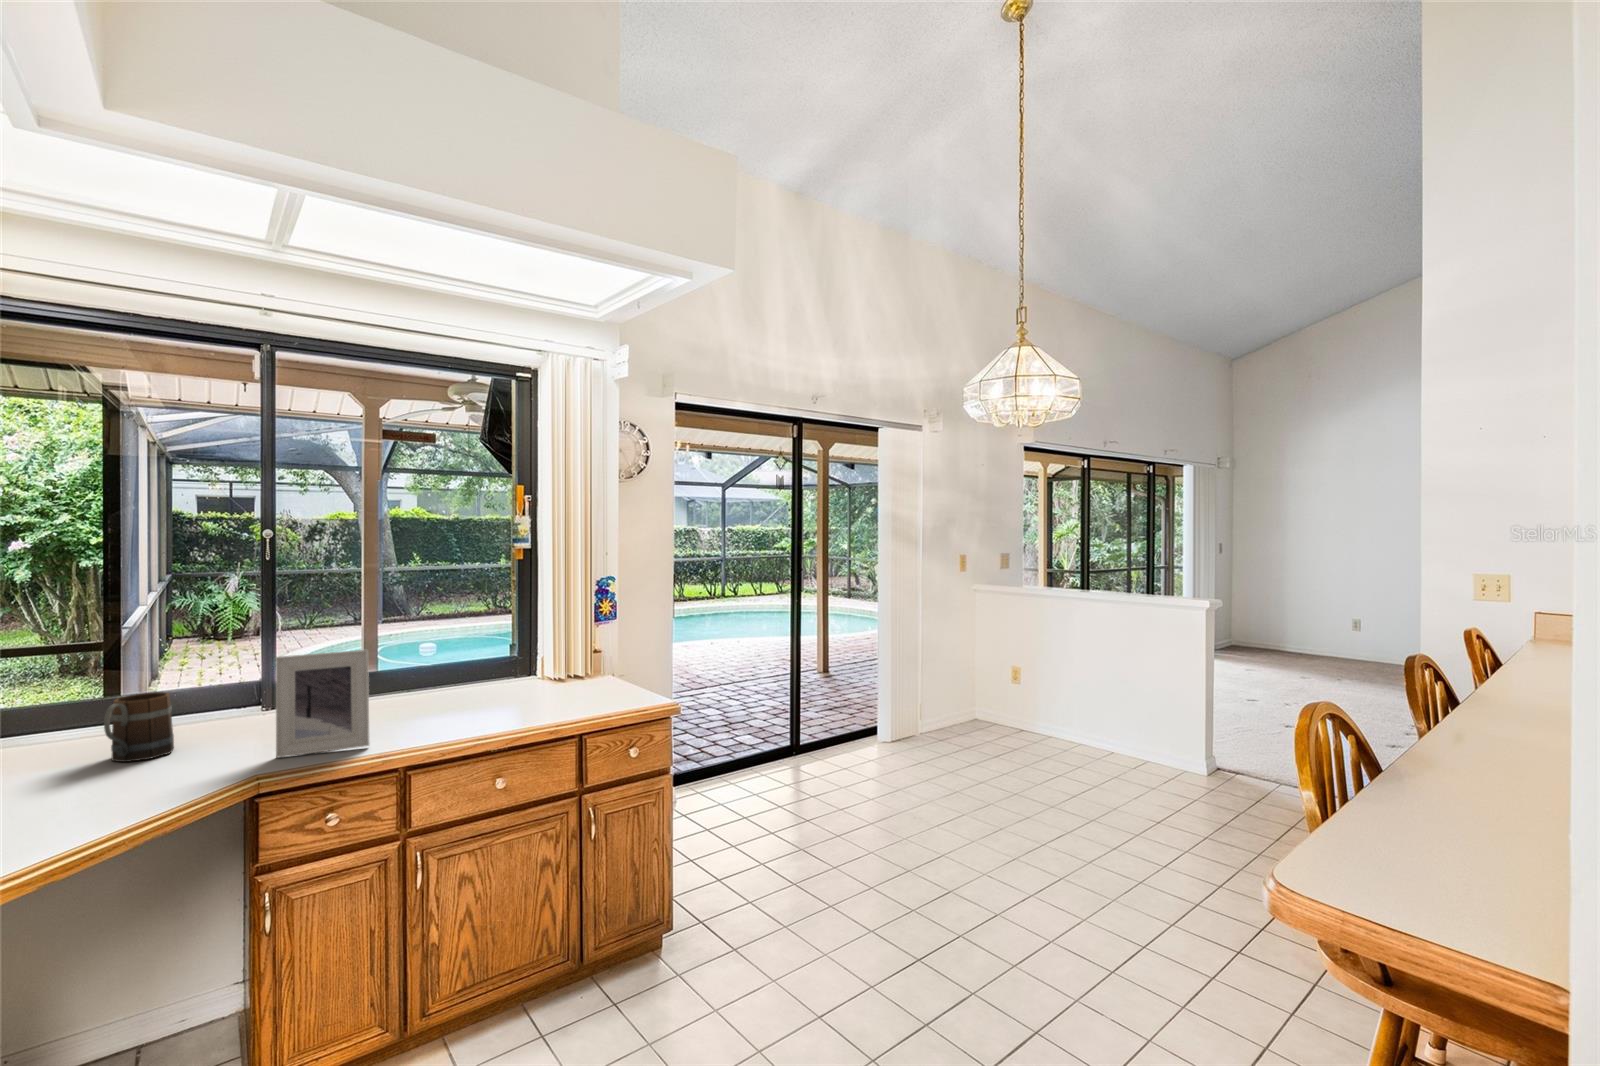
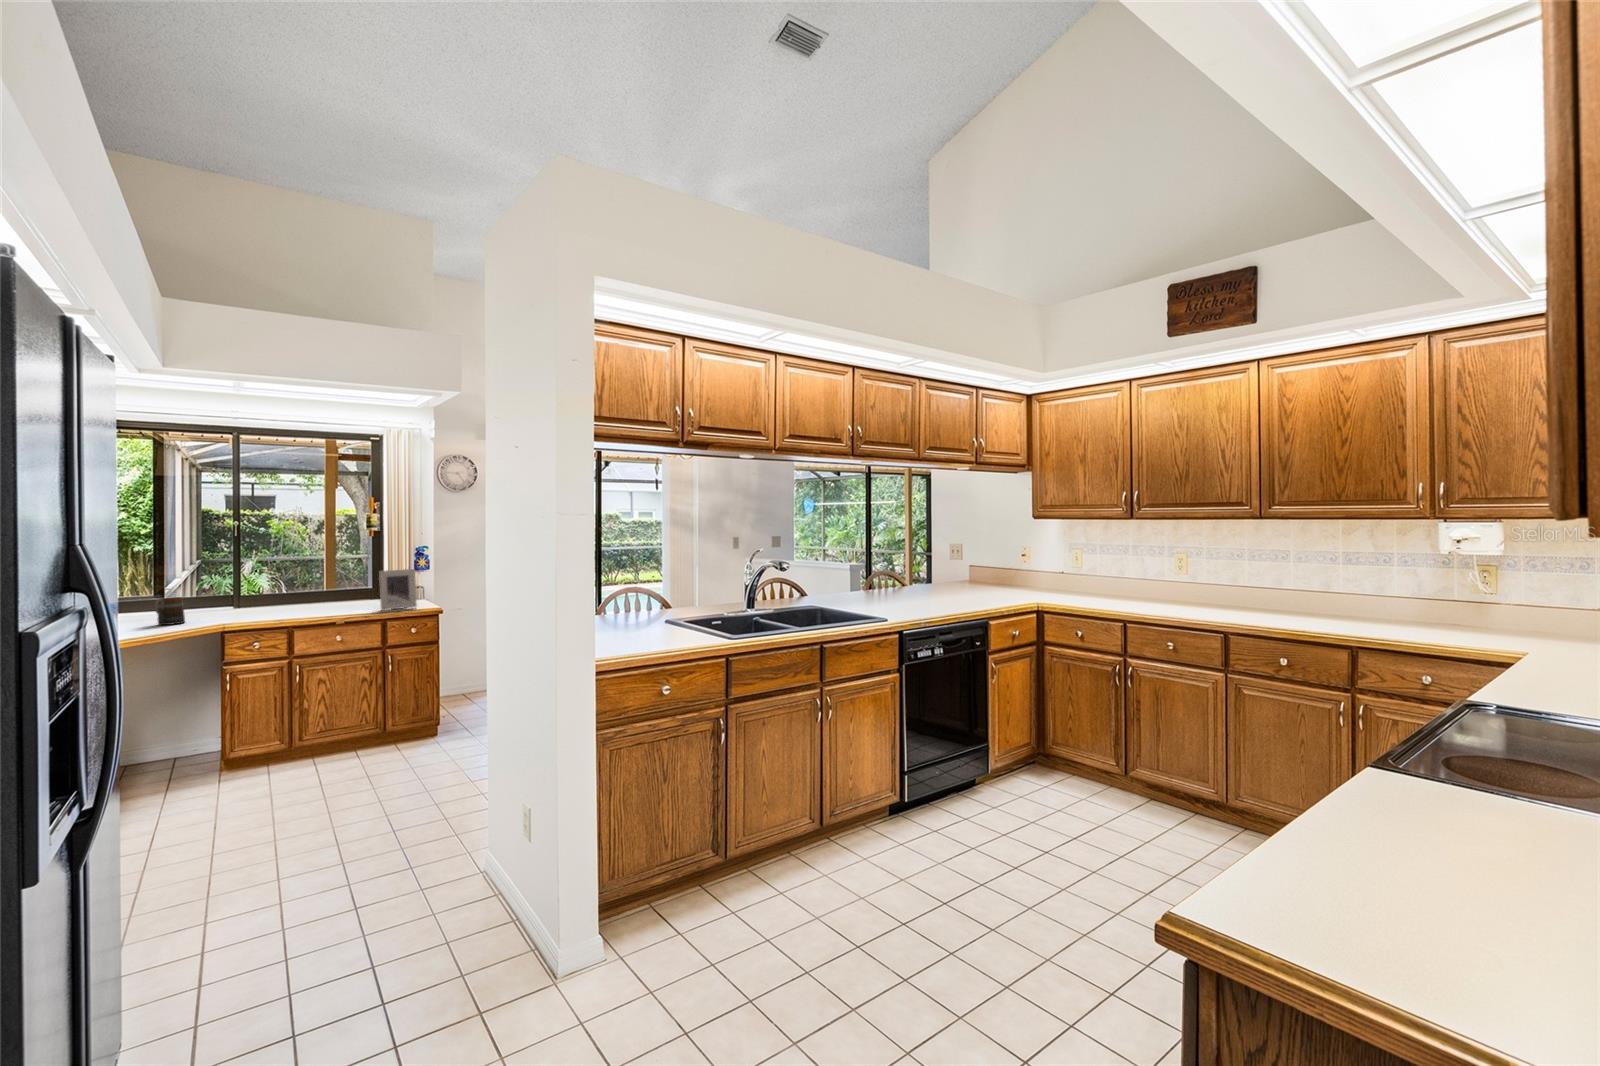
picture frame: present [276,650,370,757] -> present [379,569,417,610]

